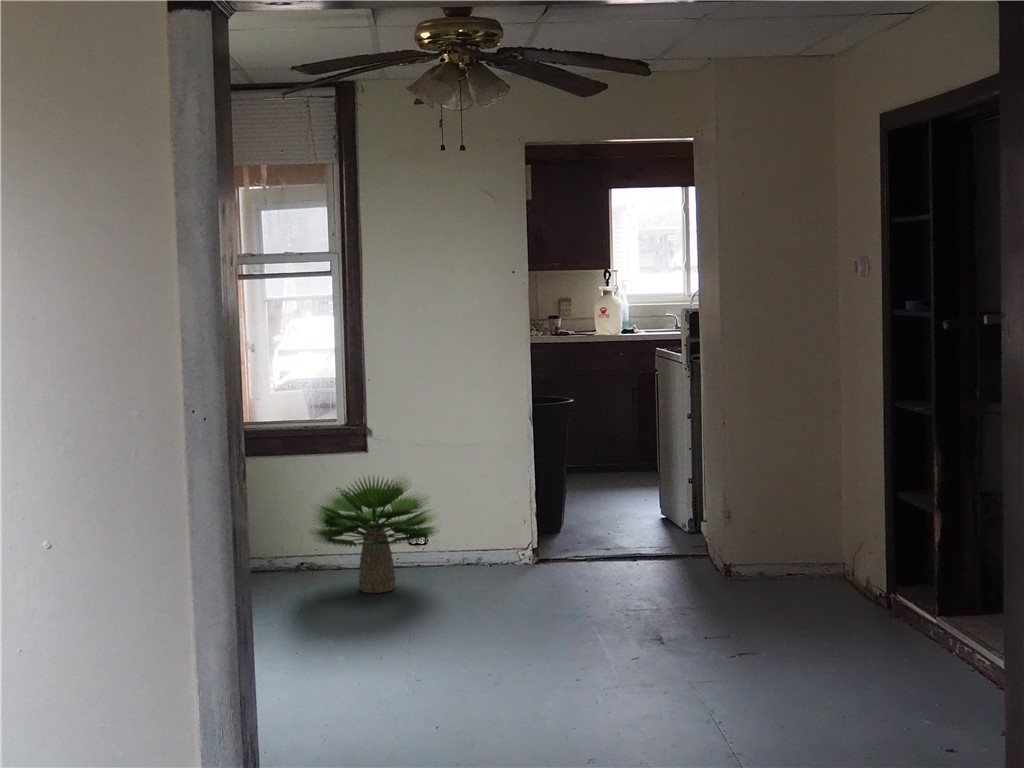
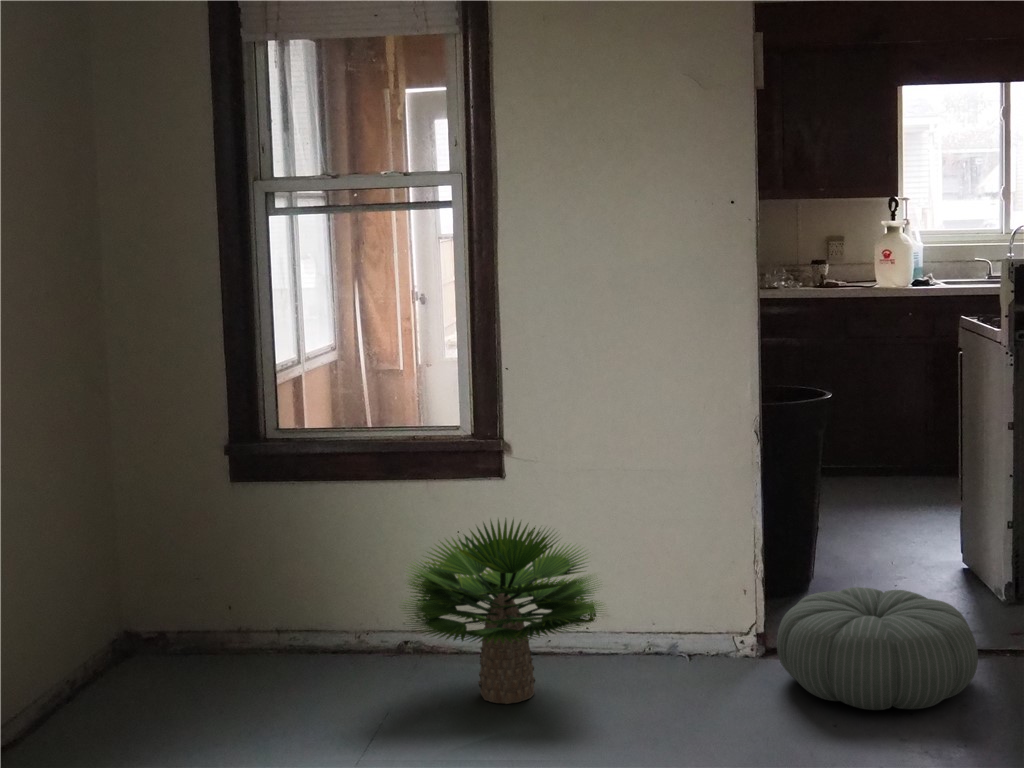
pouf: none [547,515,665,581] -> present [777,587,978,710]

